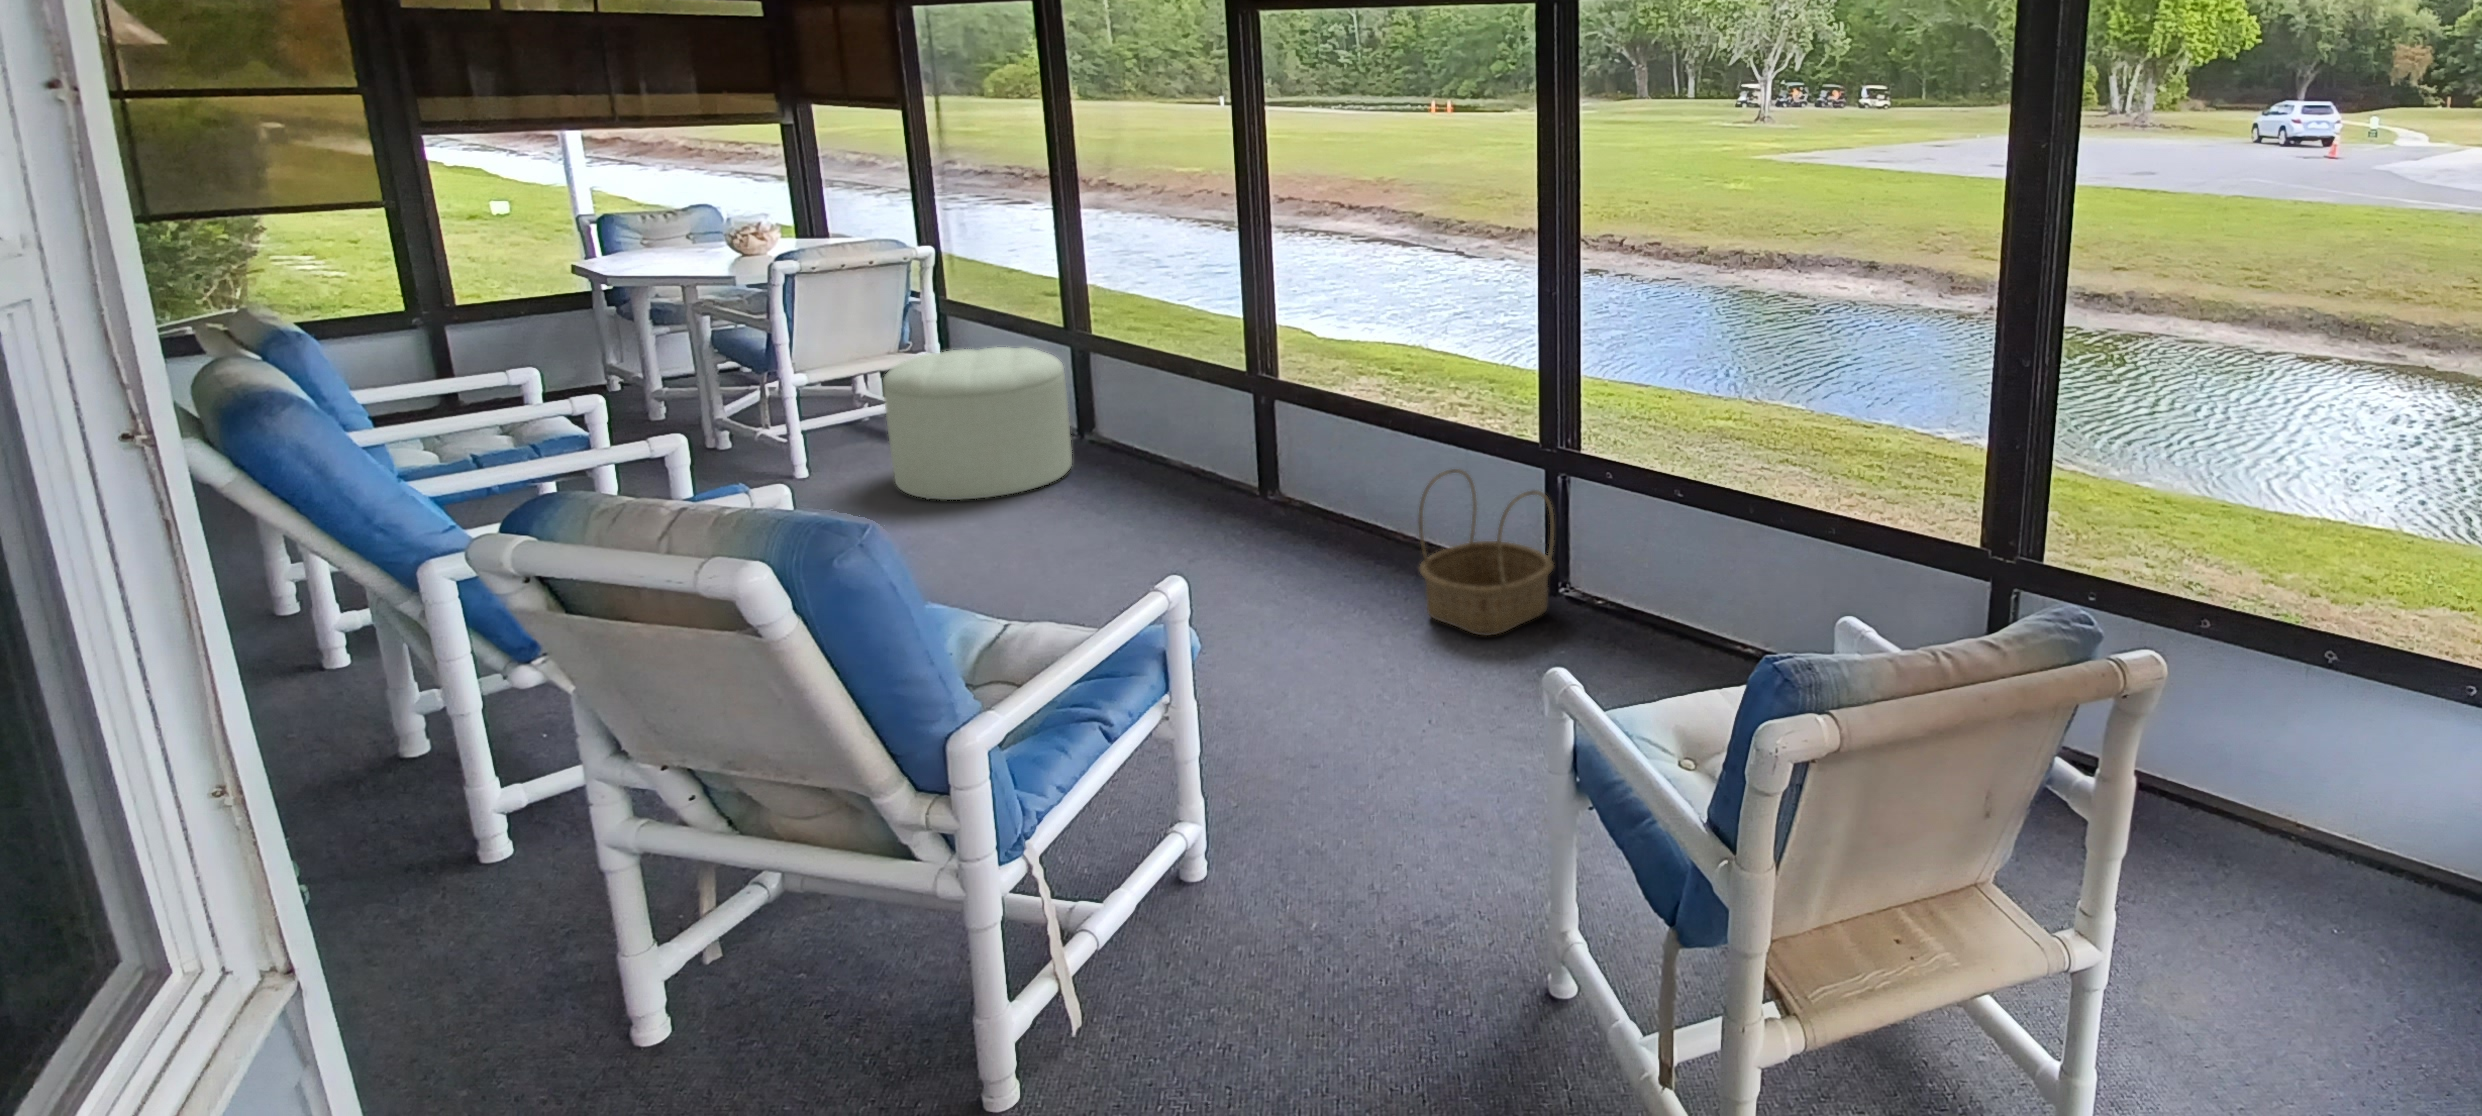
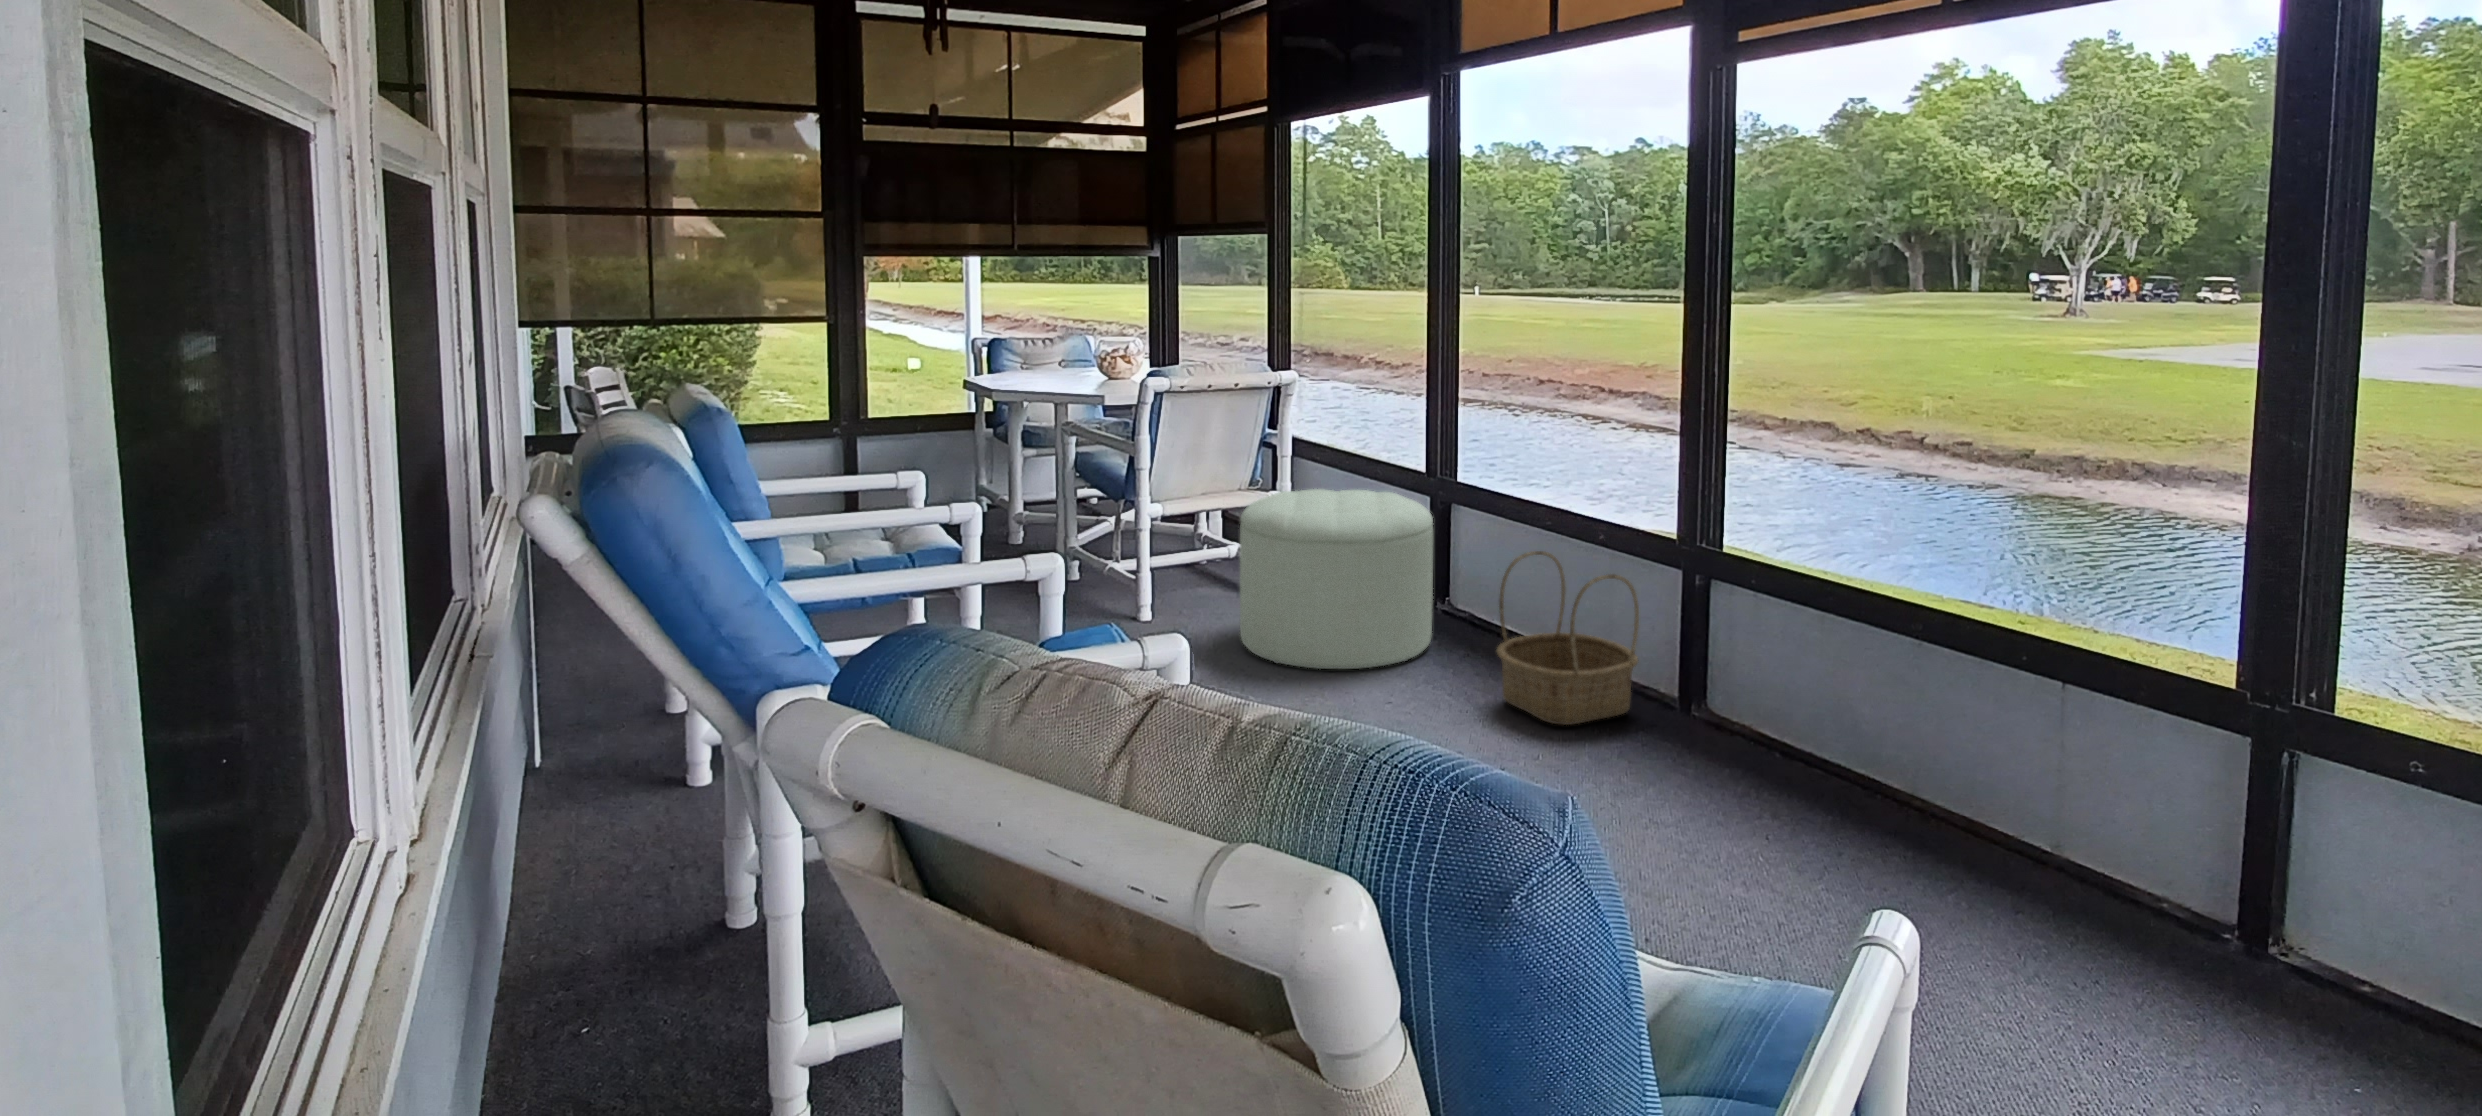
basket: present [1418,469,1554,635] -> present [1497,551,1639,725]

